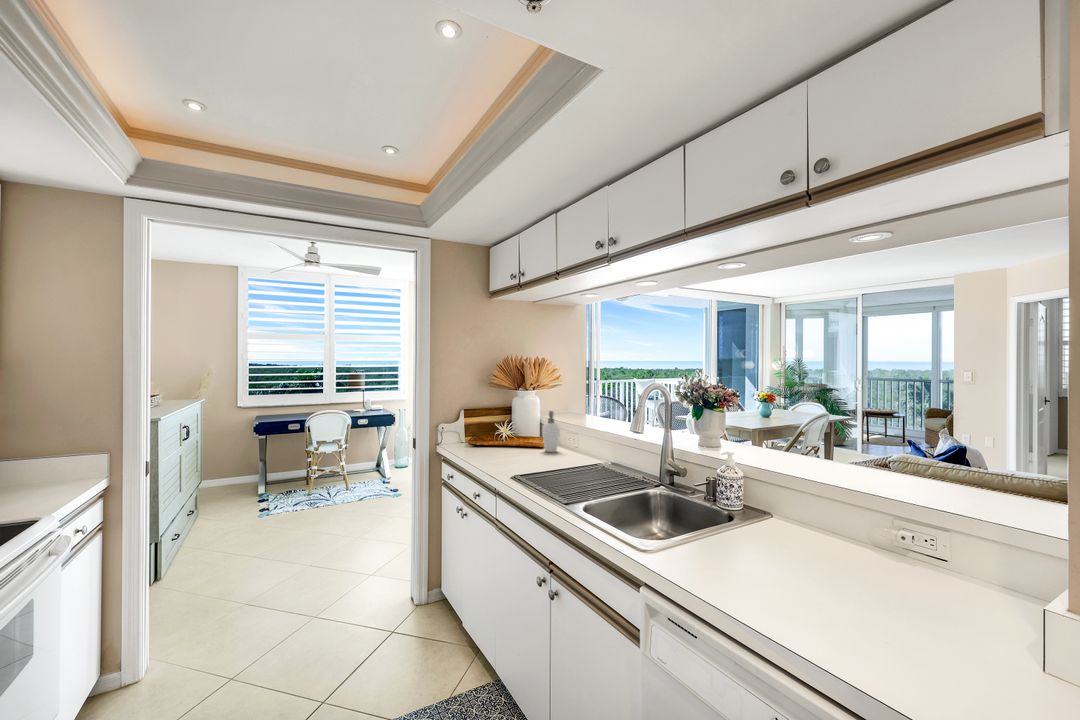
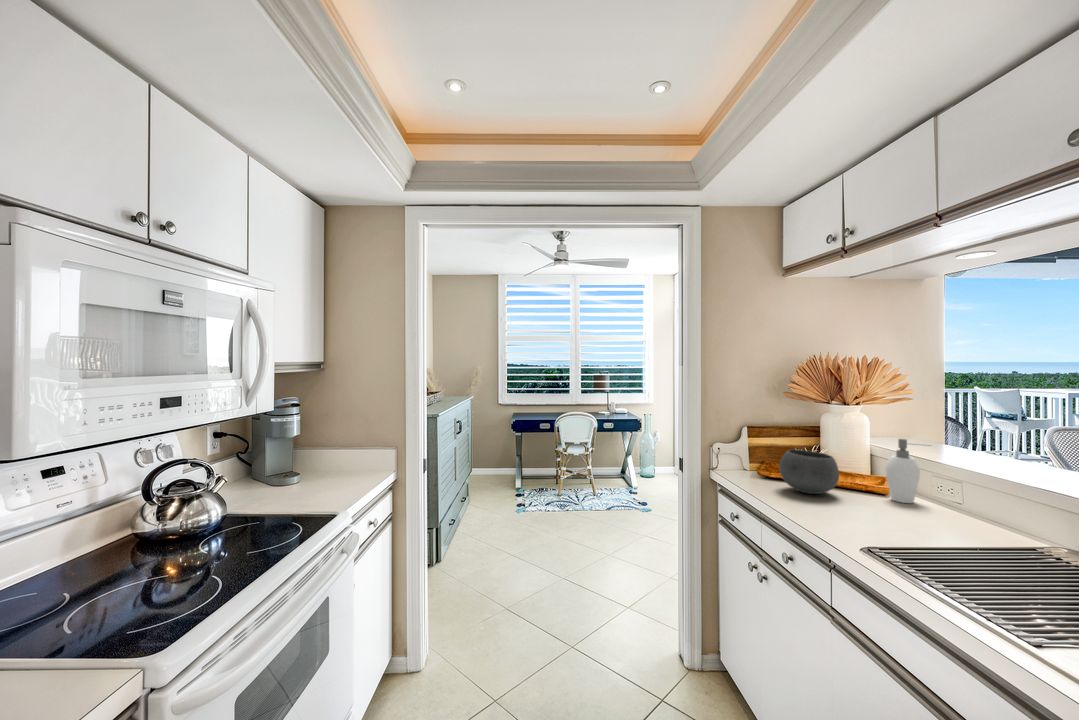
bowl: none [479,423,515,453] -> present [779,449,839,494]

